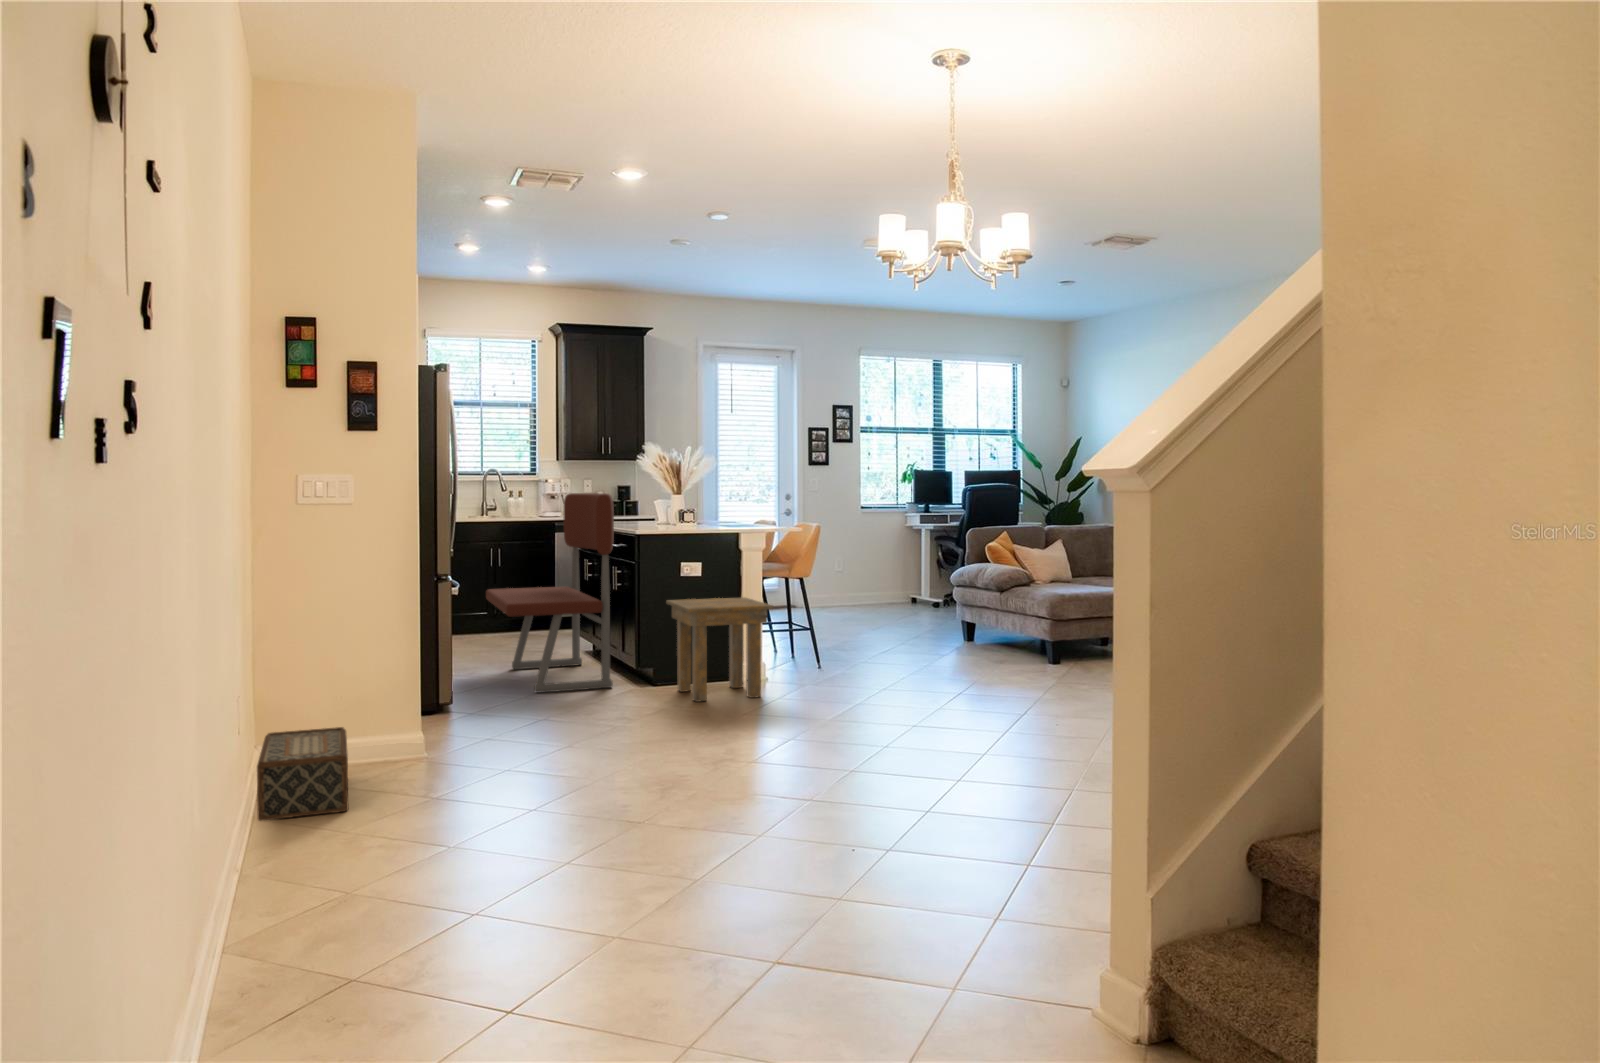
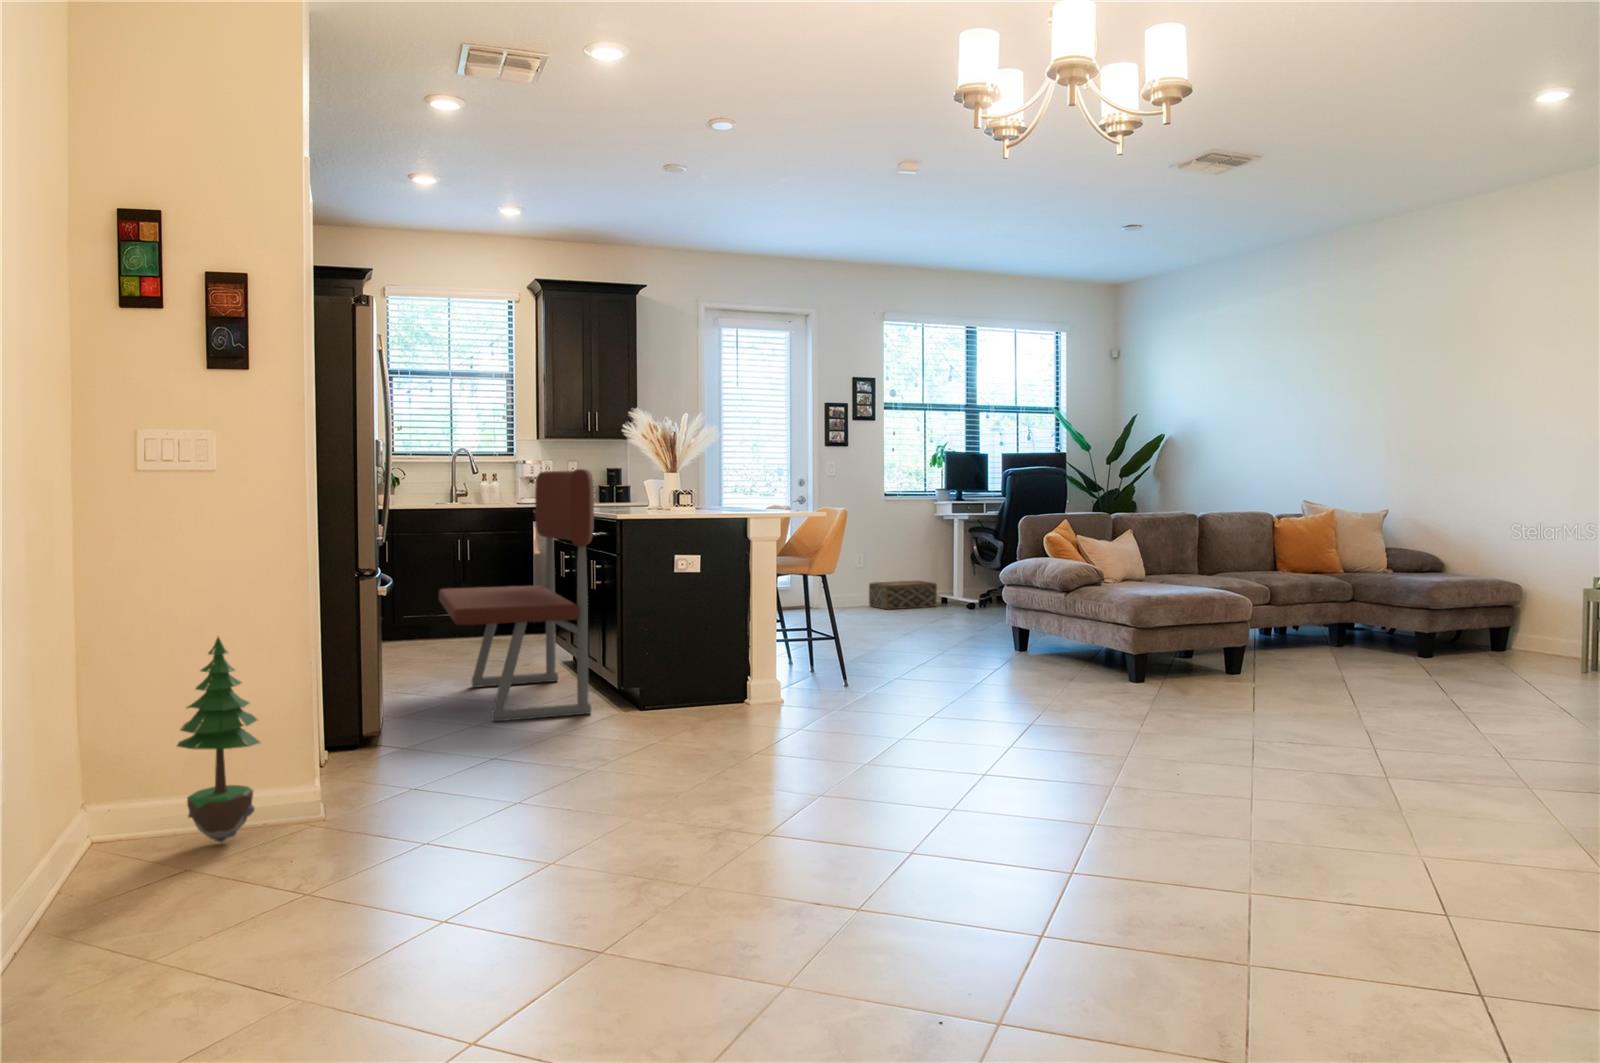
side table: present [666,598,773,702] -> none [659,600,795,735]
potted tree: none [333,618,390,765] -> present [177,637,260,842]
woven basket: present [257,727,348,821] -> present [869,581,937,610]

